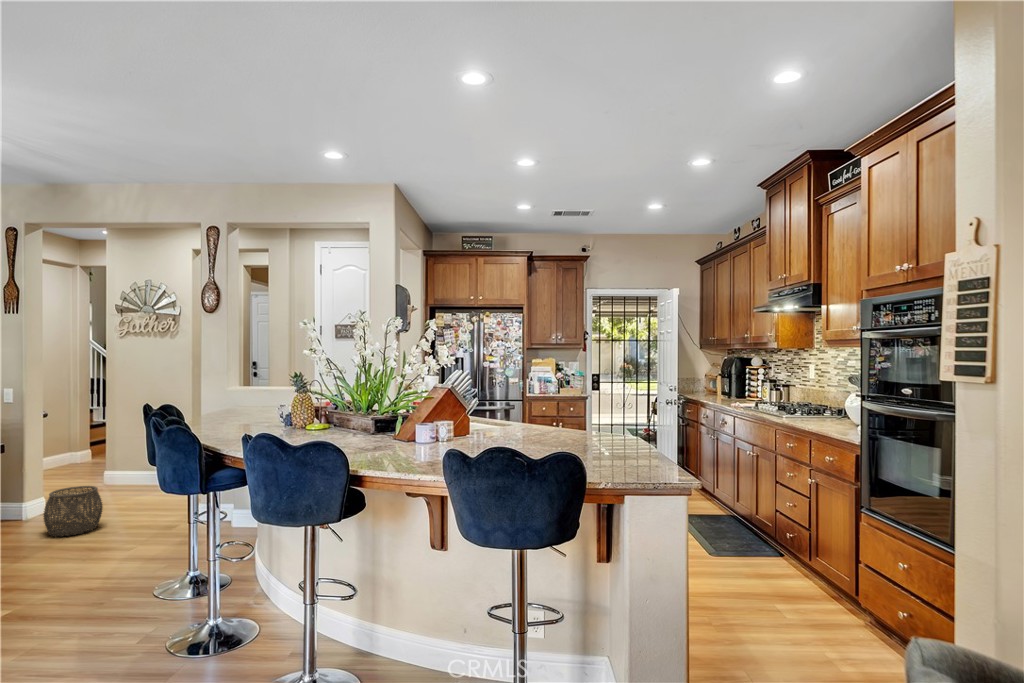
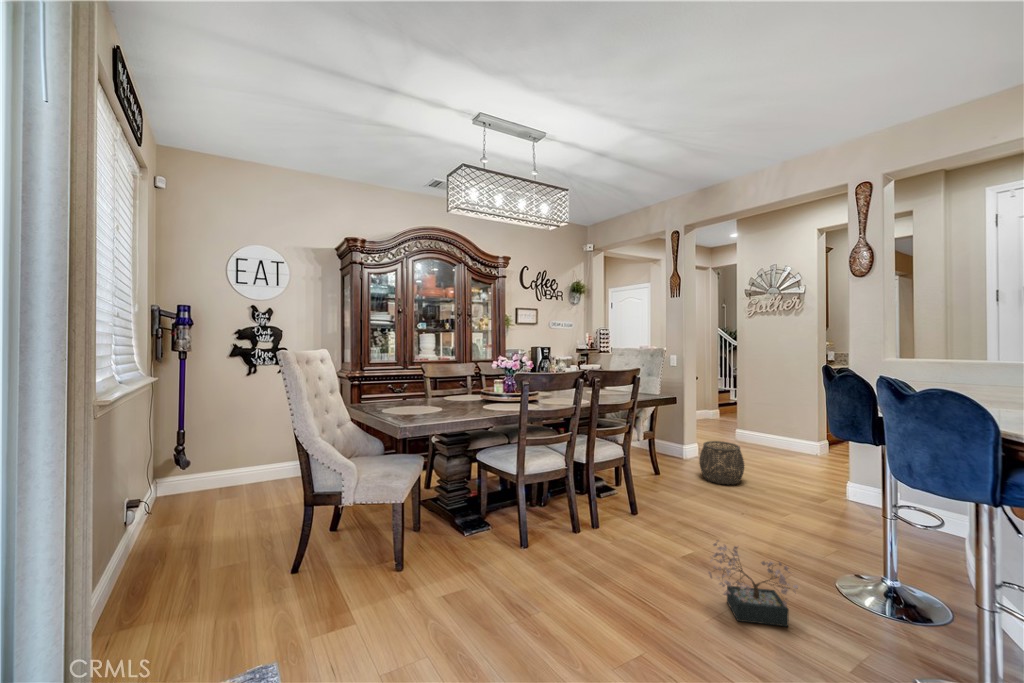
decorative plant: none [30,576,123,646] -> present [709,540,798,626]

